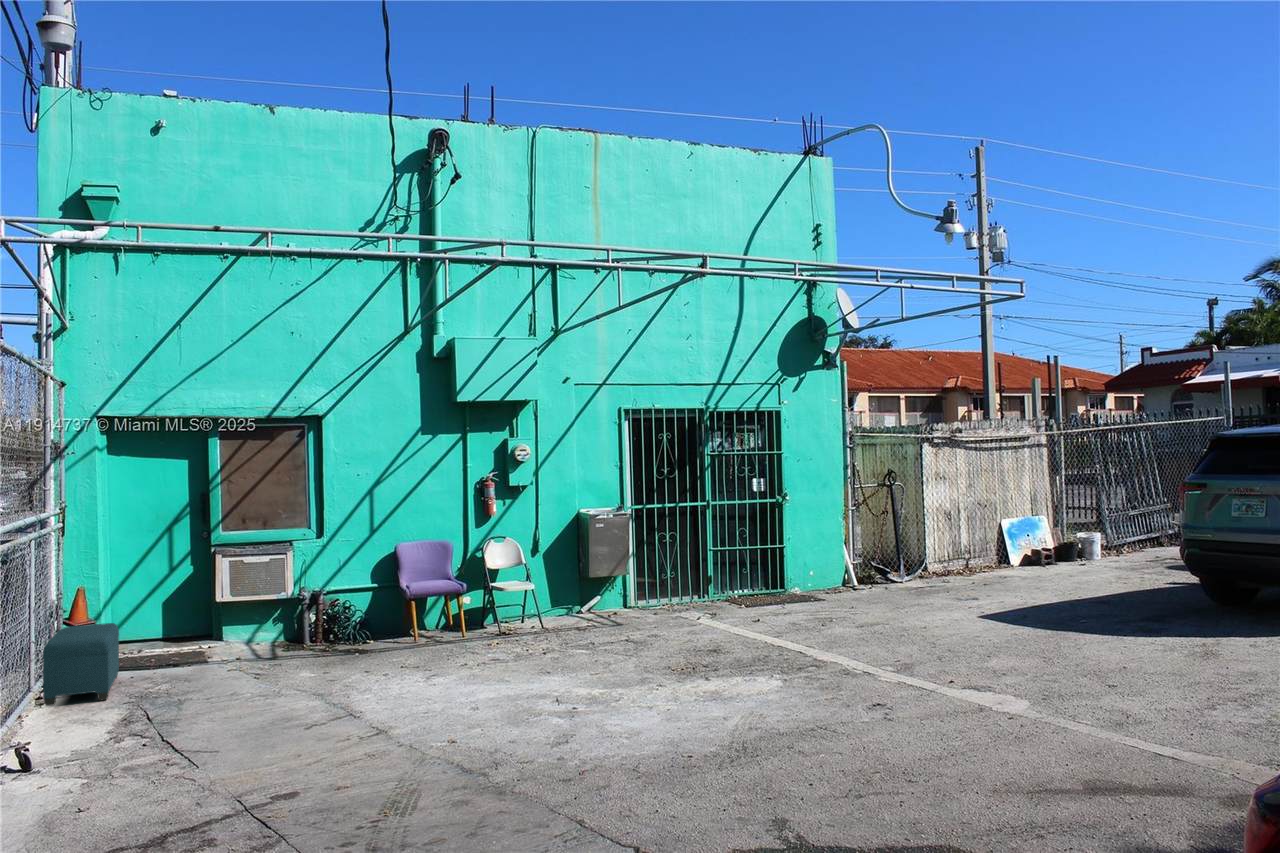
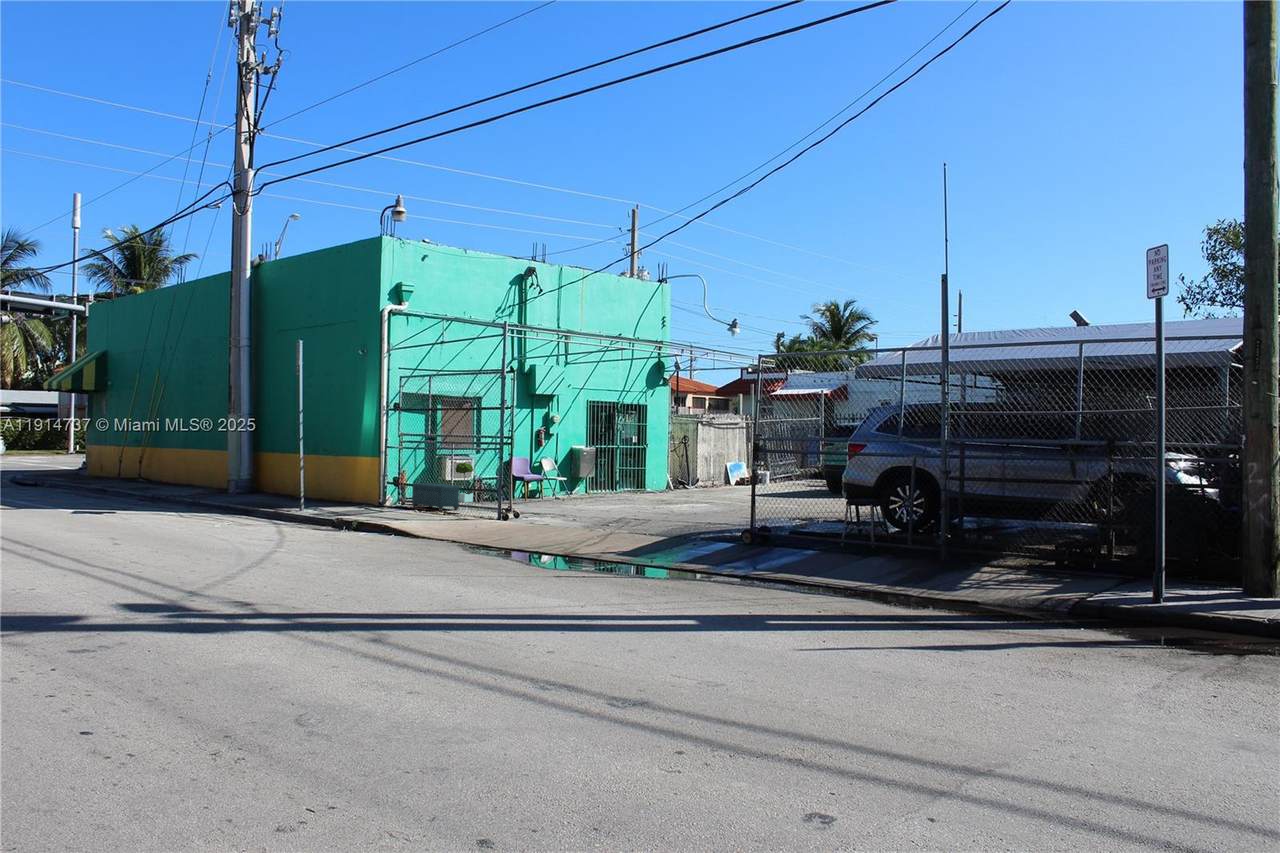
potted tree: none [241,563,282,653] -> present [455,462,473,502]

